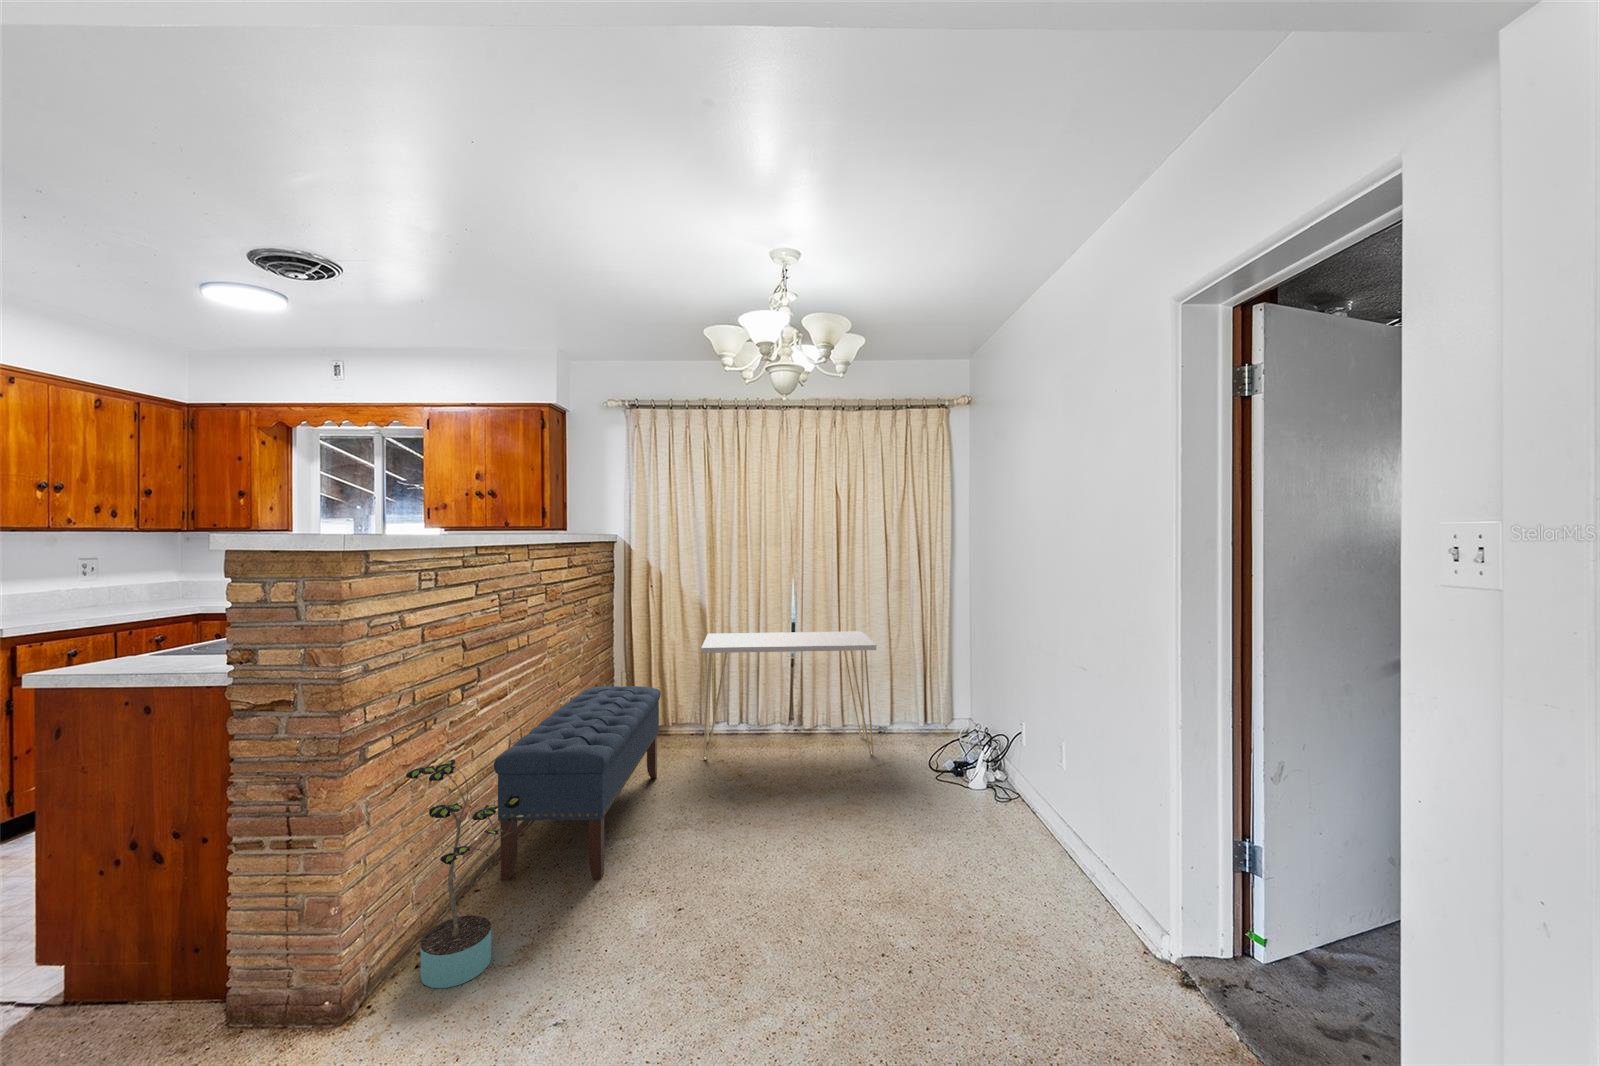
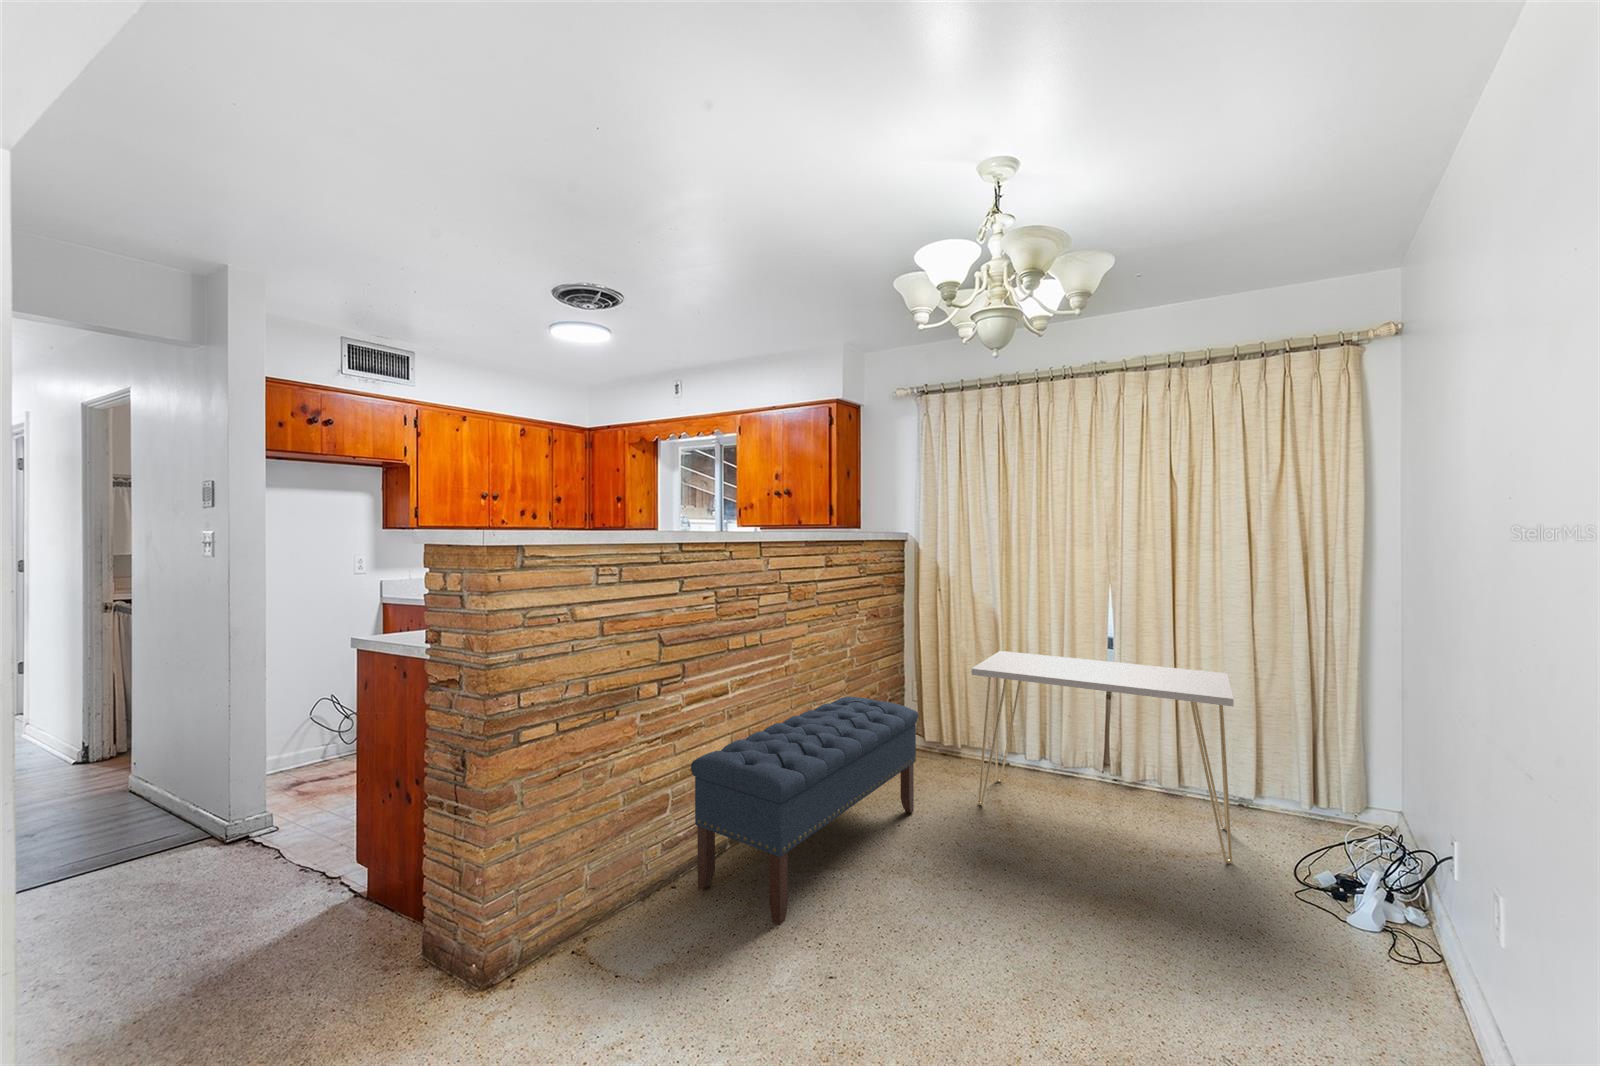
potted plant: present [406,759,527,988] -> none [551,756,676,997]

